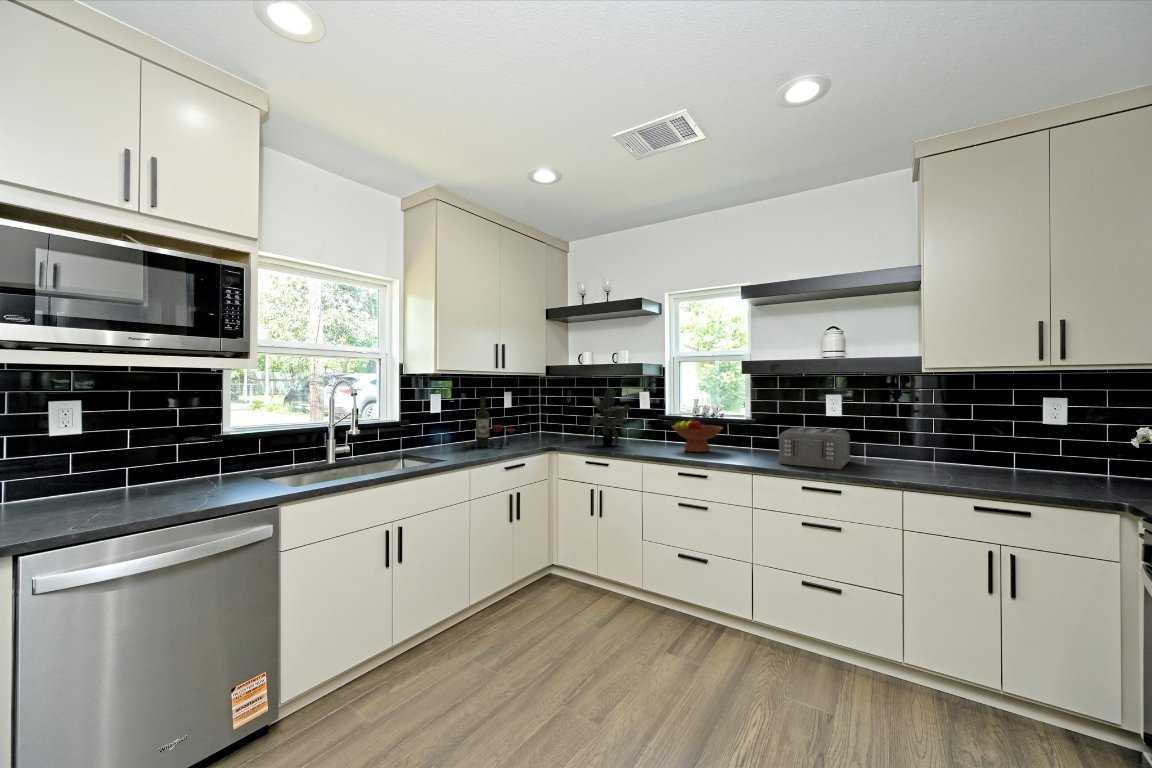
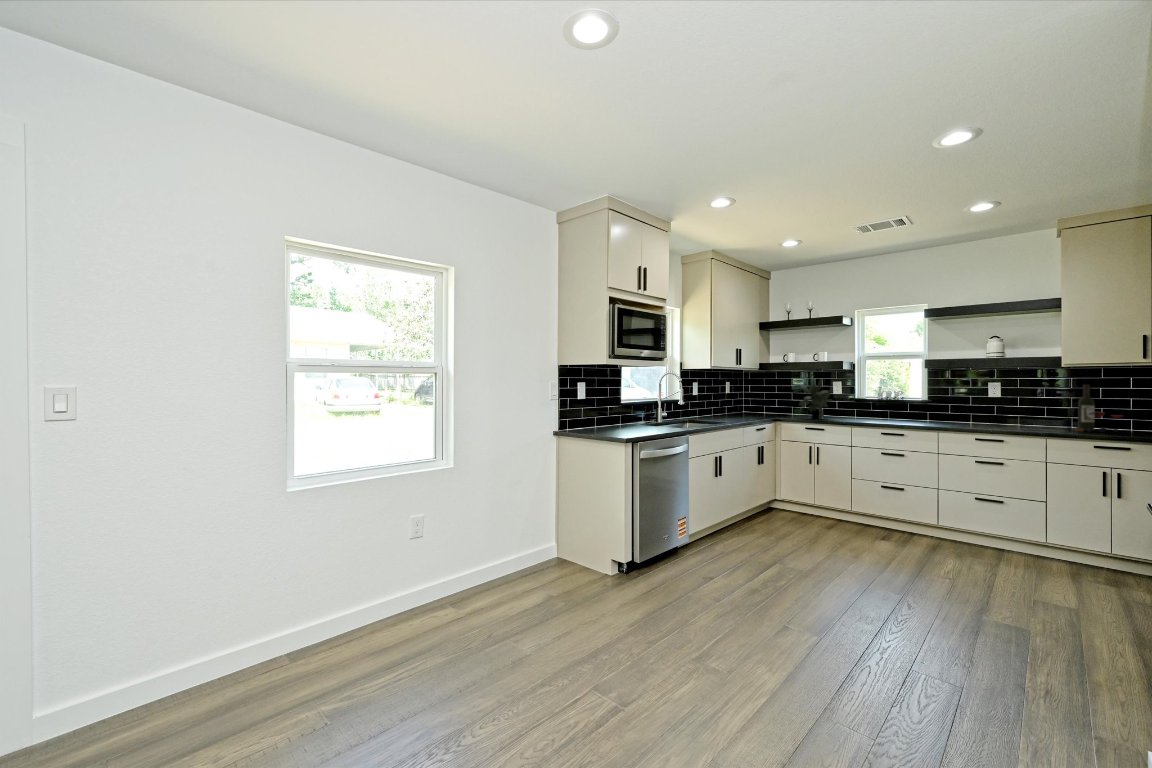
wine bottle: present [464,396,515,448] -> present [1066,384,1123,432]
fruit bowl: present [672,418,723,452] -> none [868,398,909,422]
toaster: present [778,427,850,469] -> none [956,404,1008,428]

